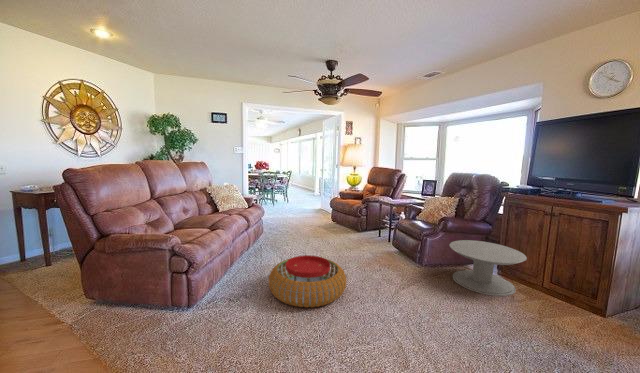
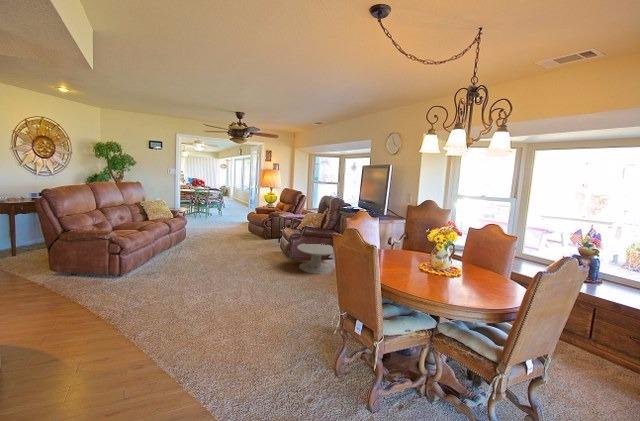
pouf: present [268,255,346,308] -> none [174,249,226,276]

